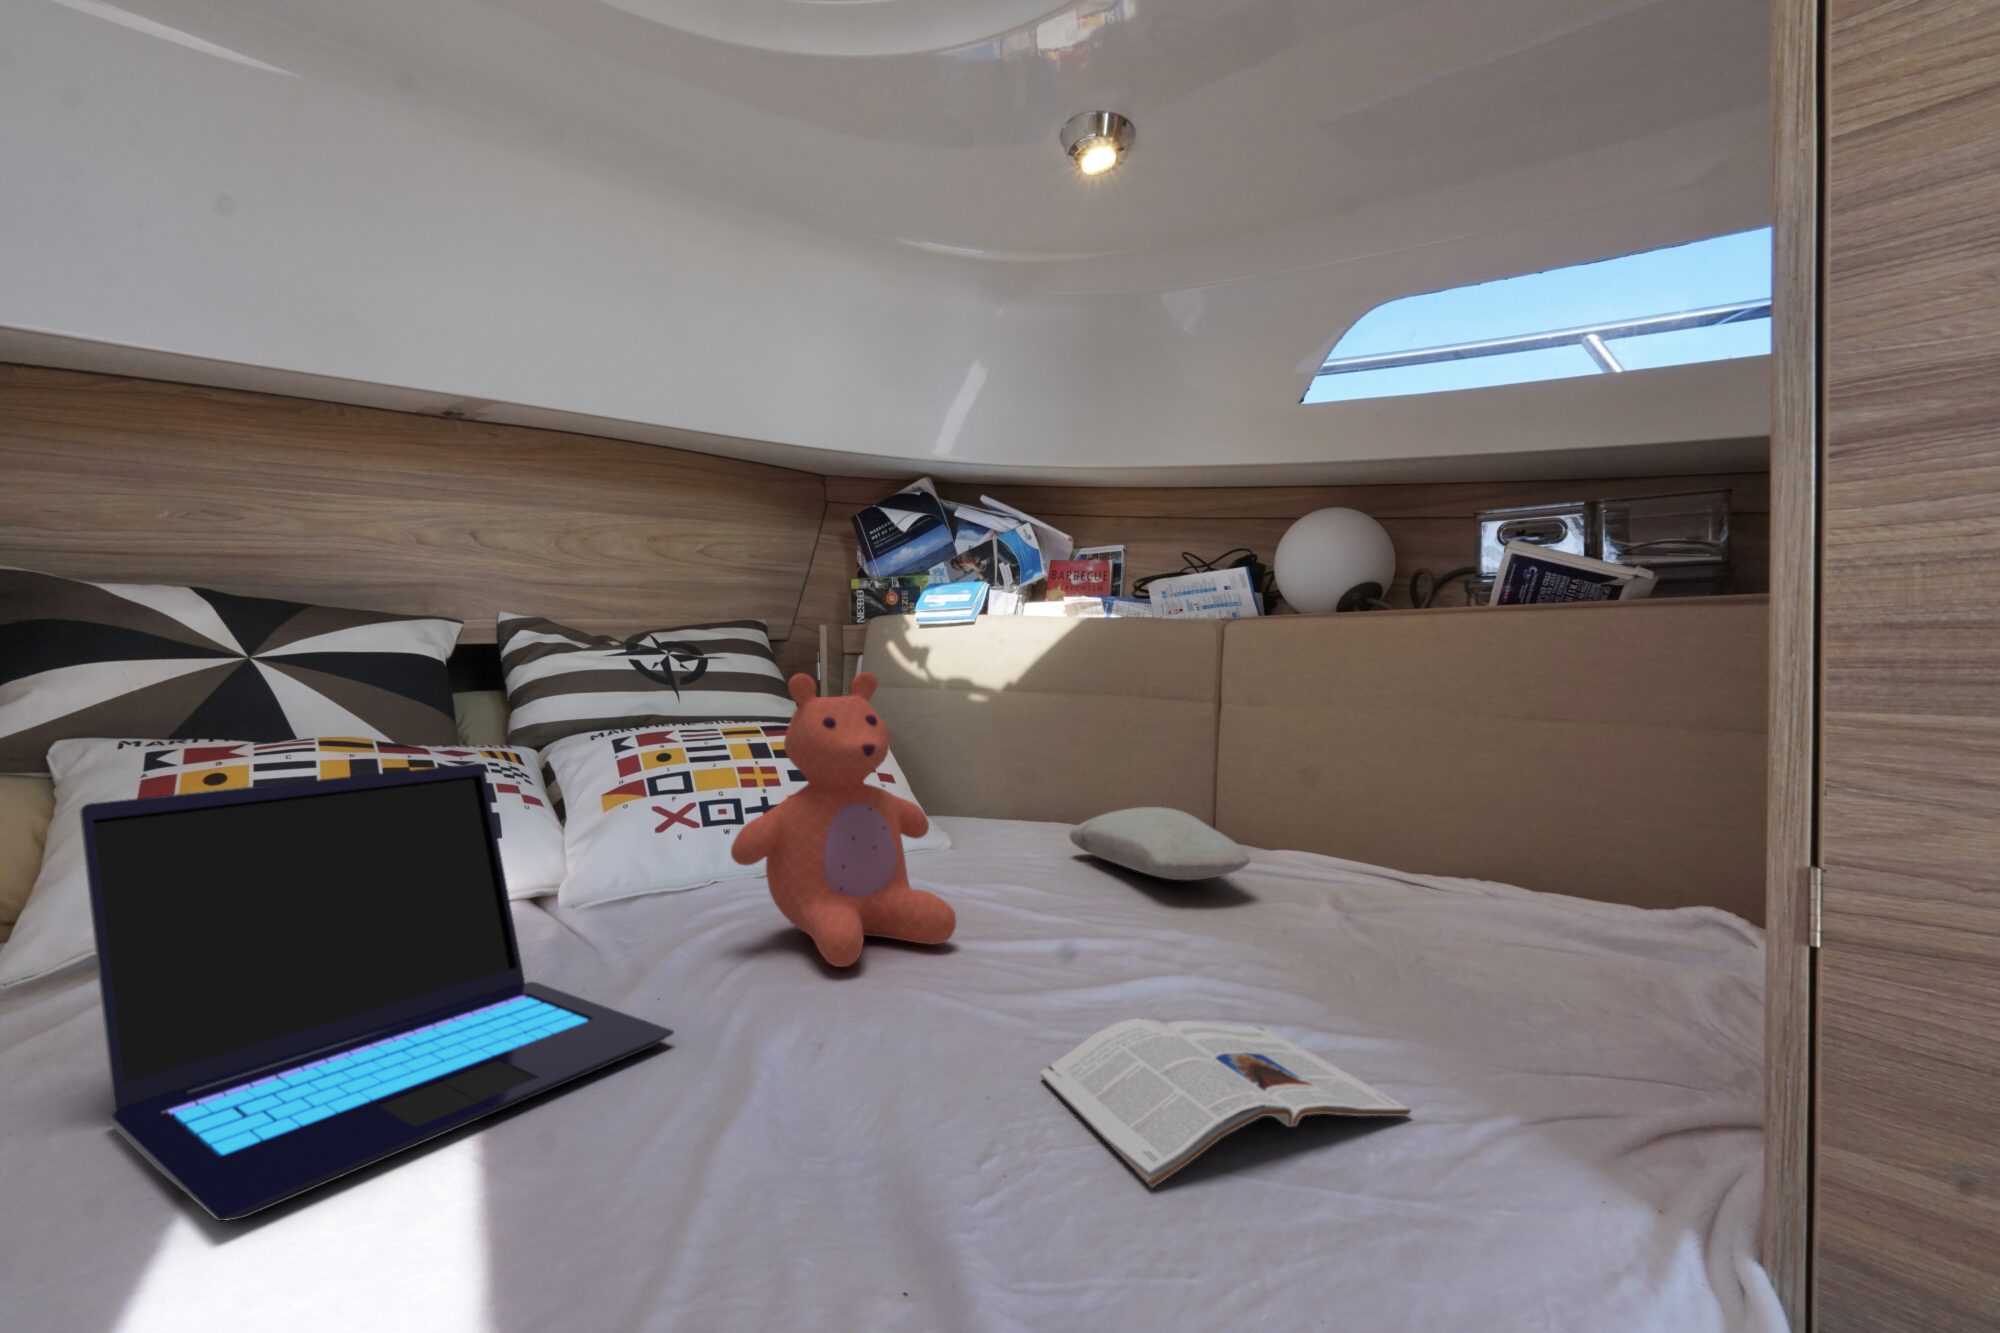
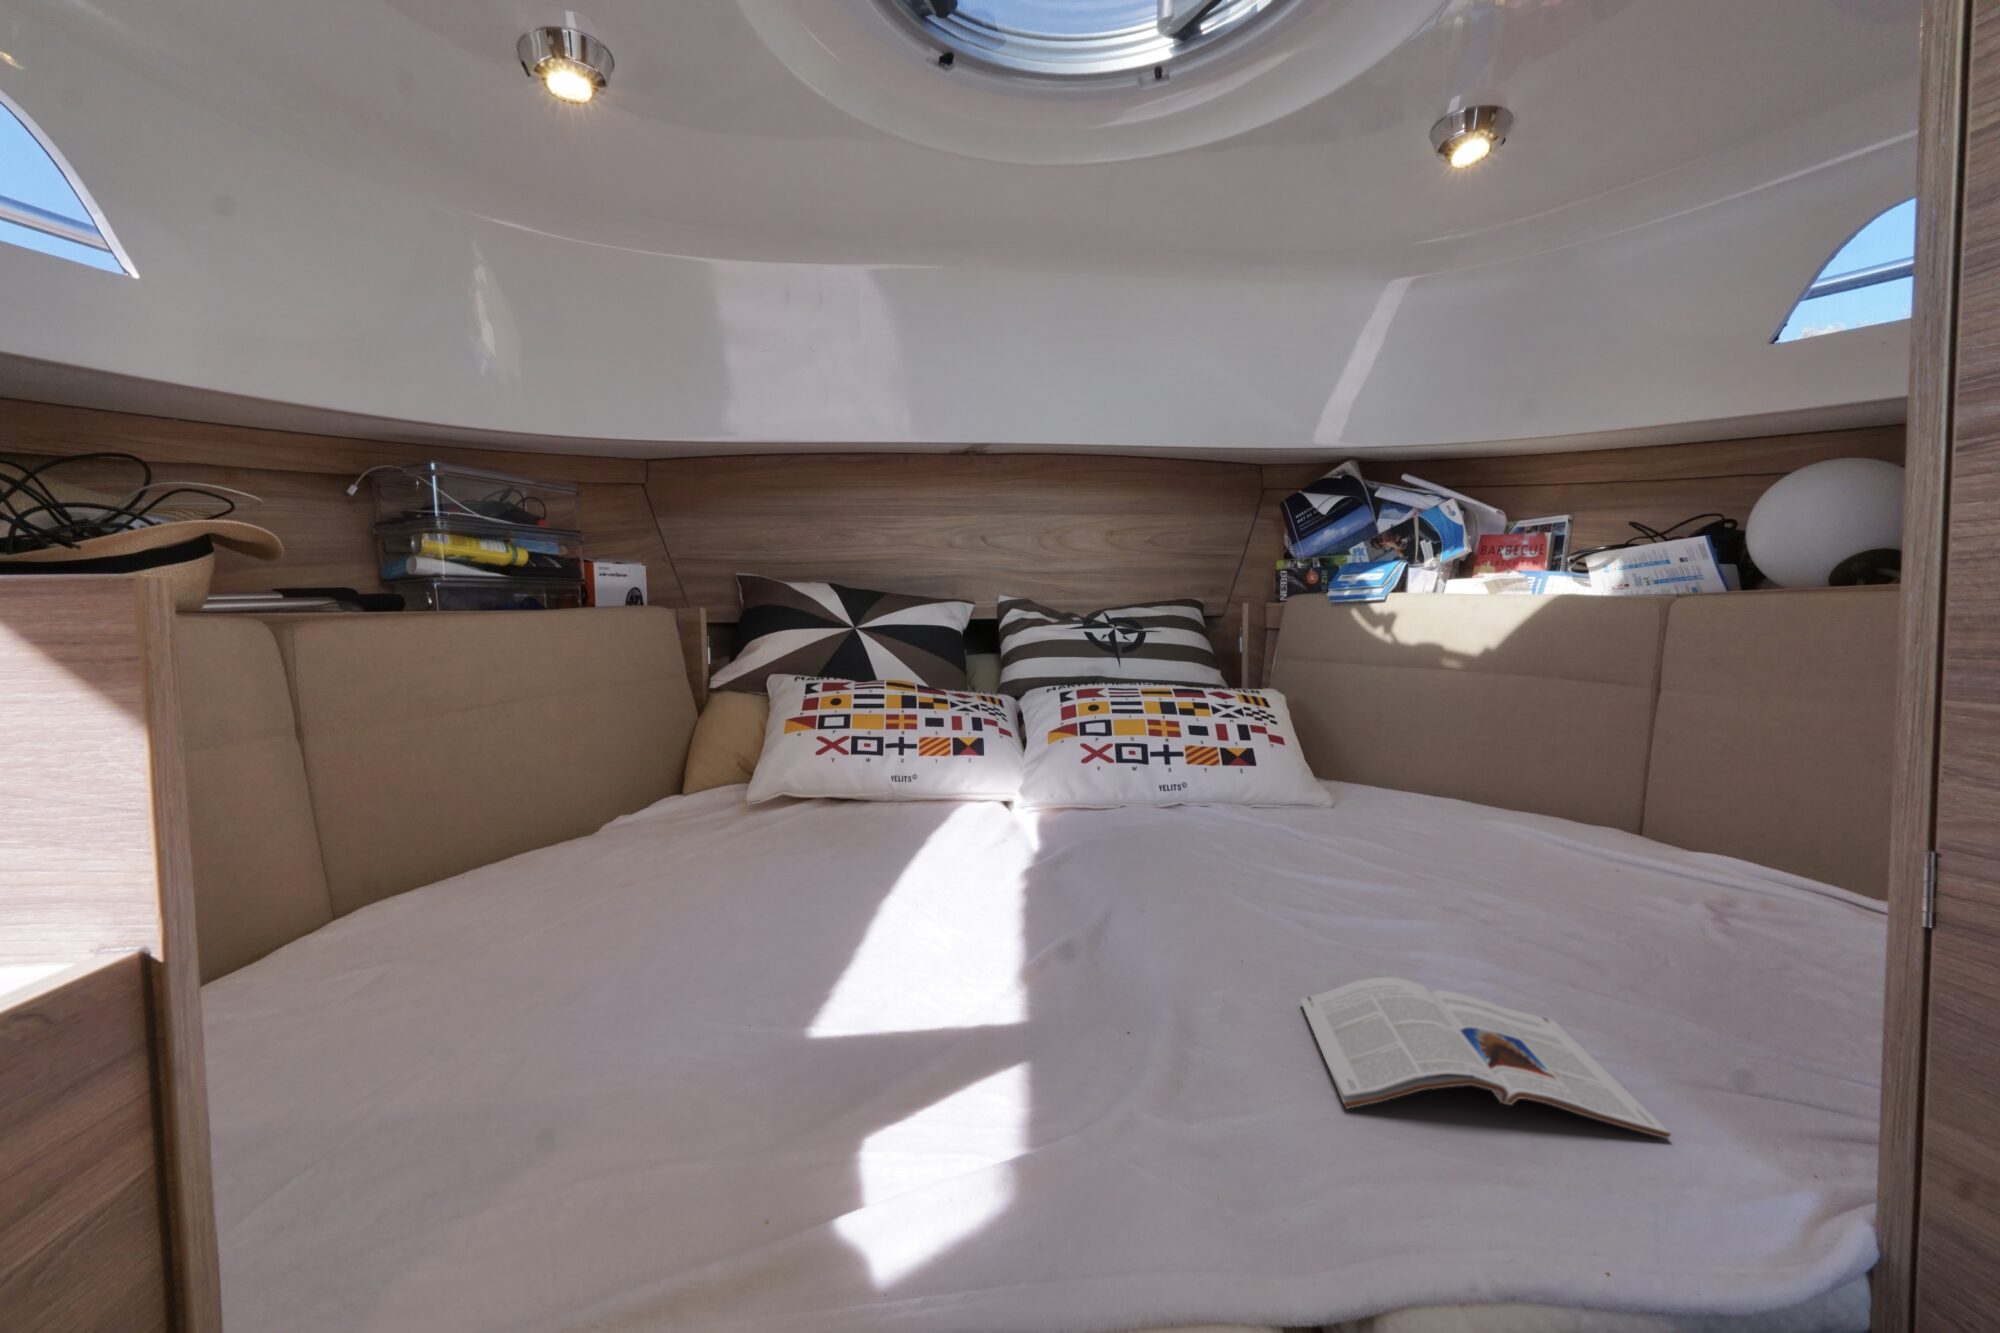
teddy bear: present [731,672,956,967] -> none [1113,652,1289,886]
laptop: present [80,763,674,1221] -> none [757,707,1047,952]
pillow: present [1069,807,1250,880] -> none [1446,791,1635,871]

